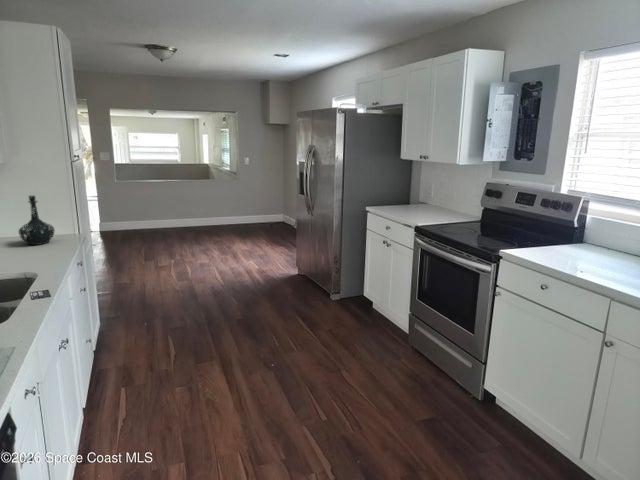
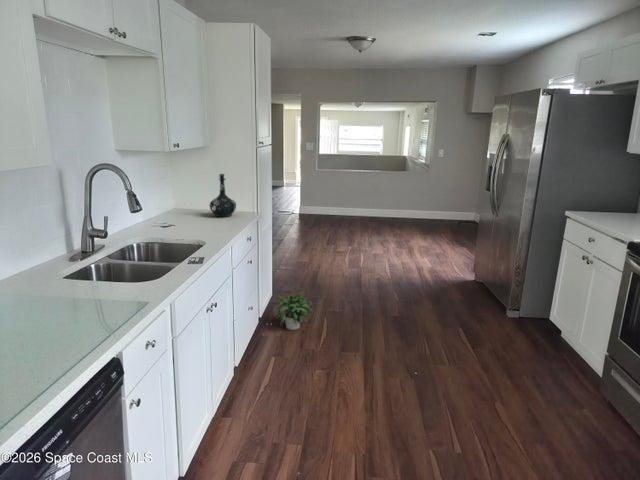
potted plant: none [103,312,156,368] -> present [274,292,313,330]

